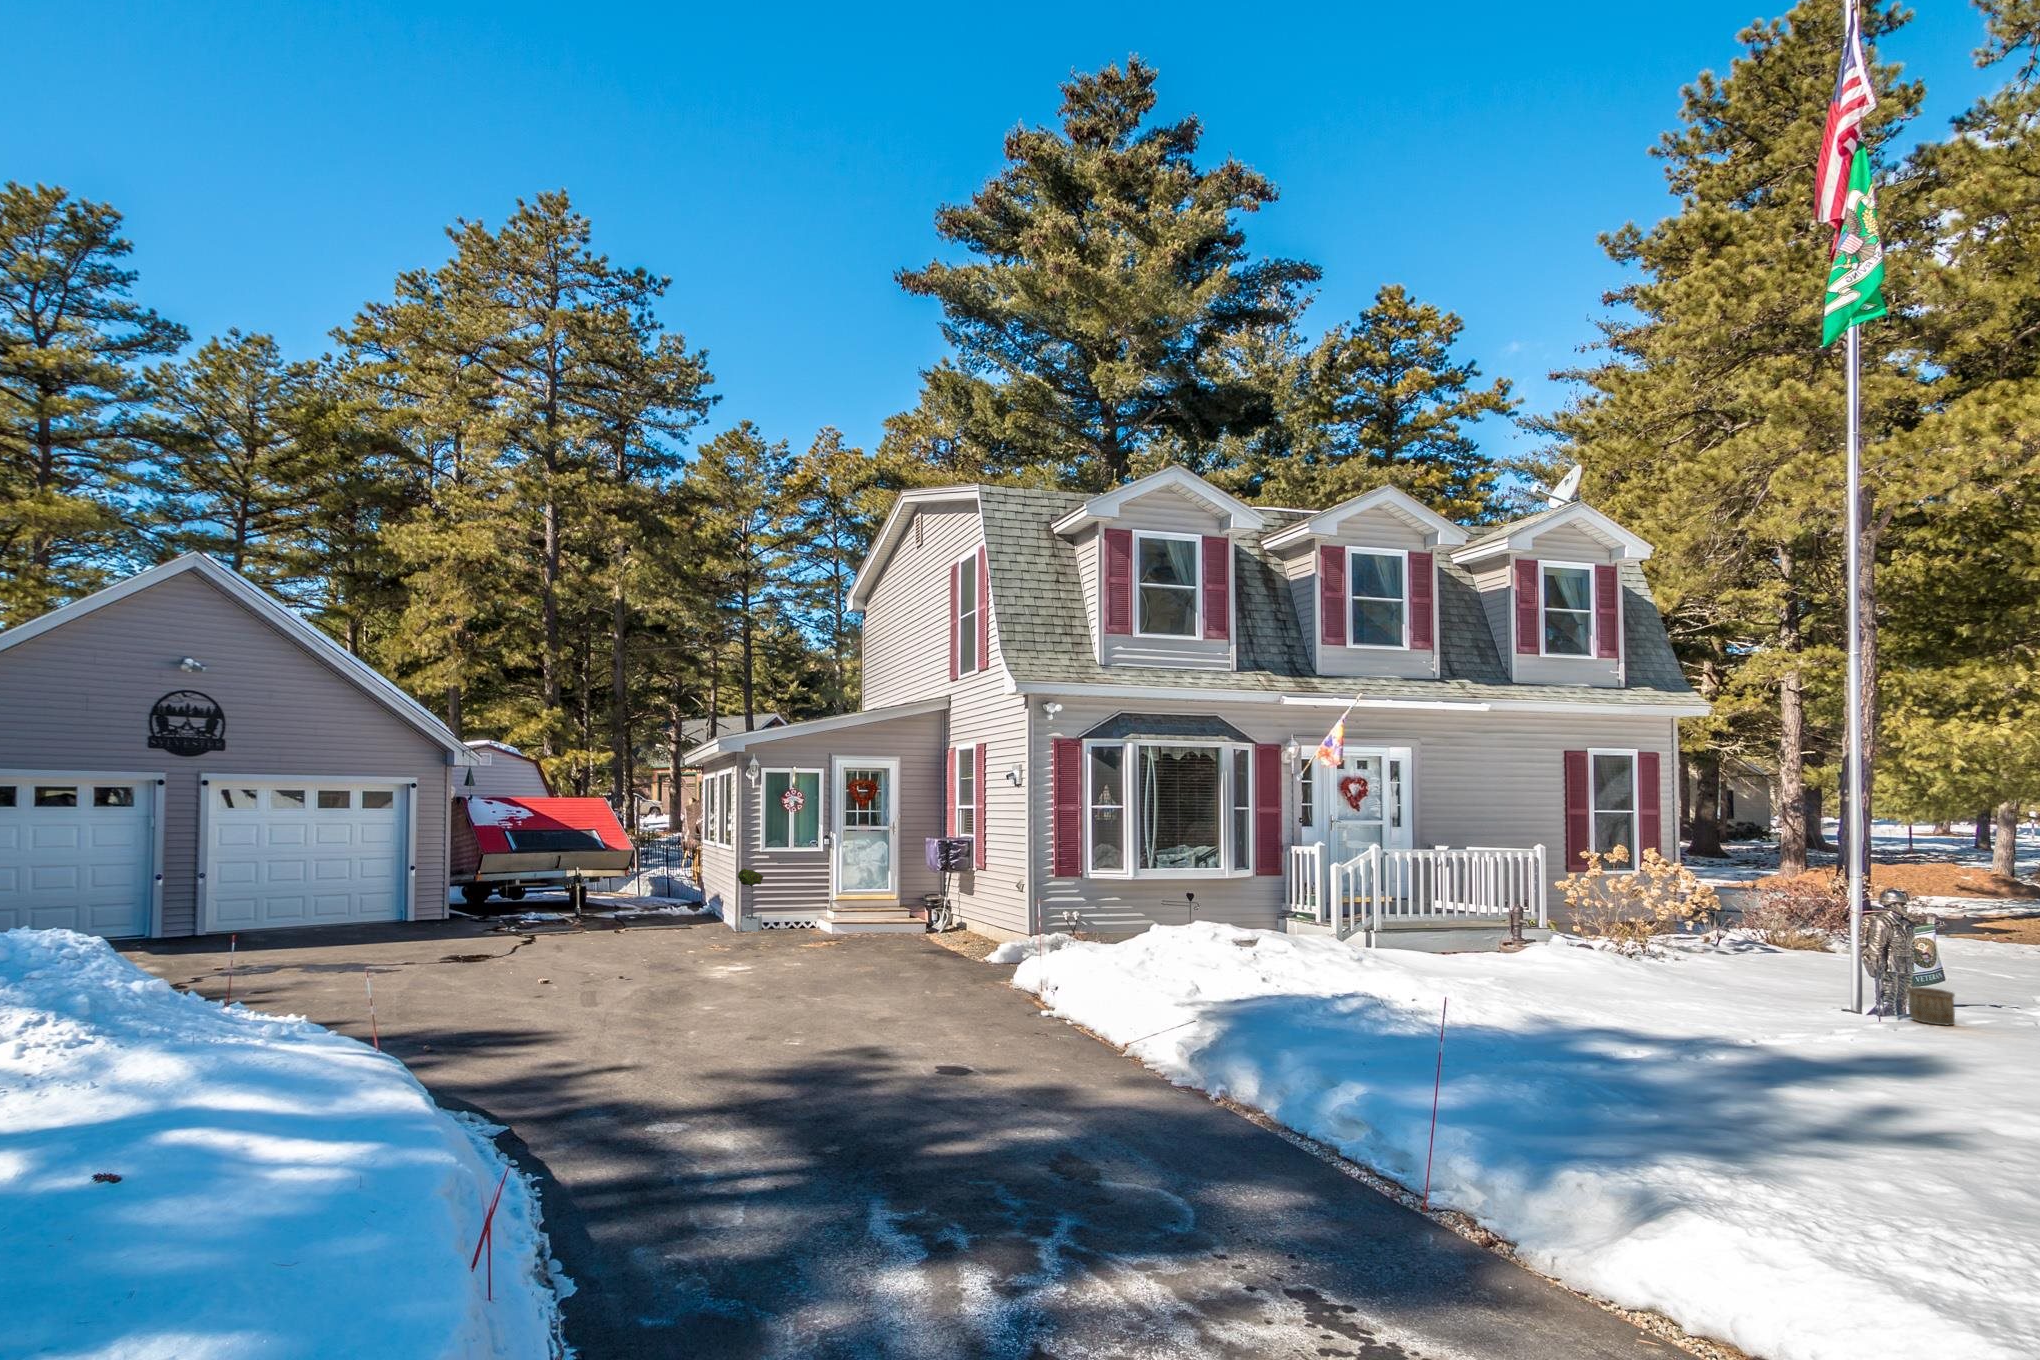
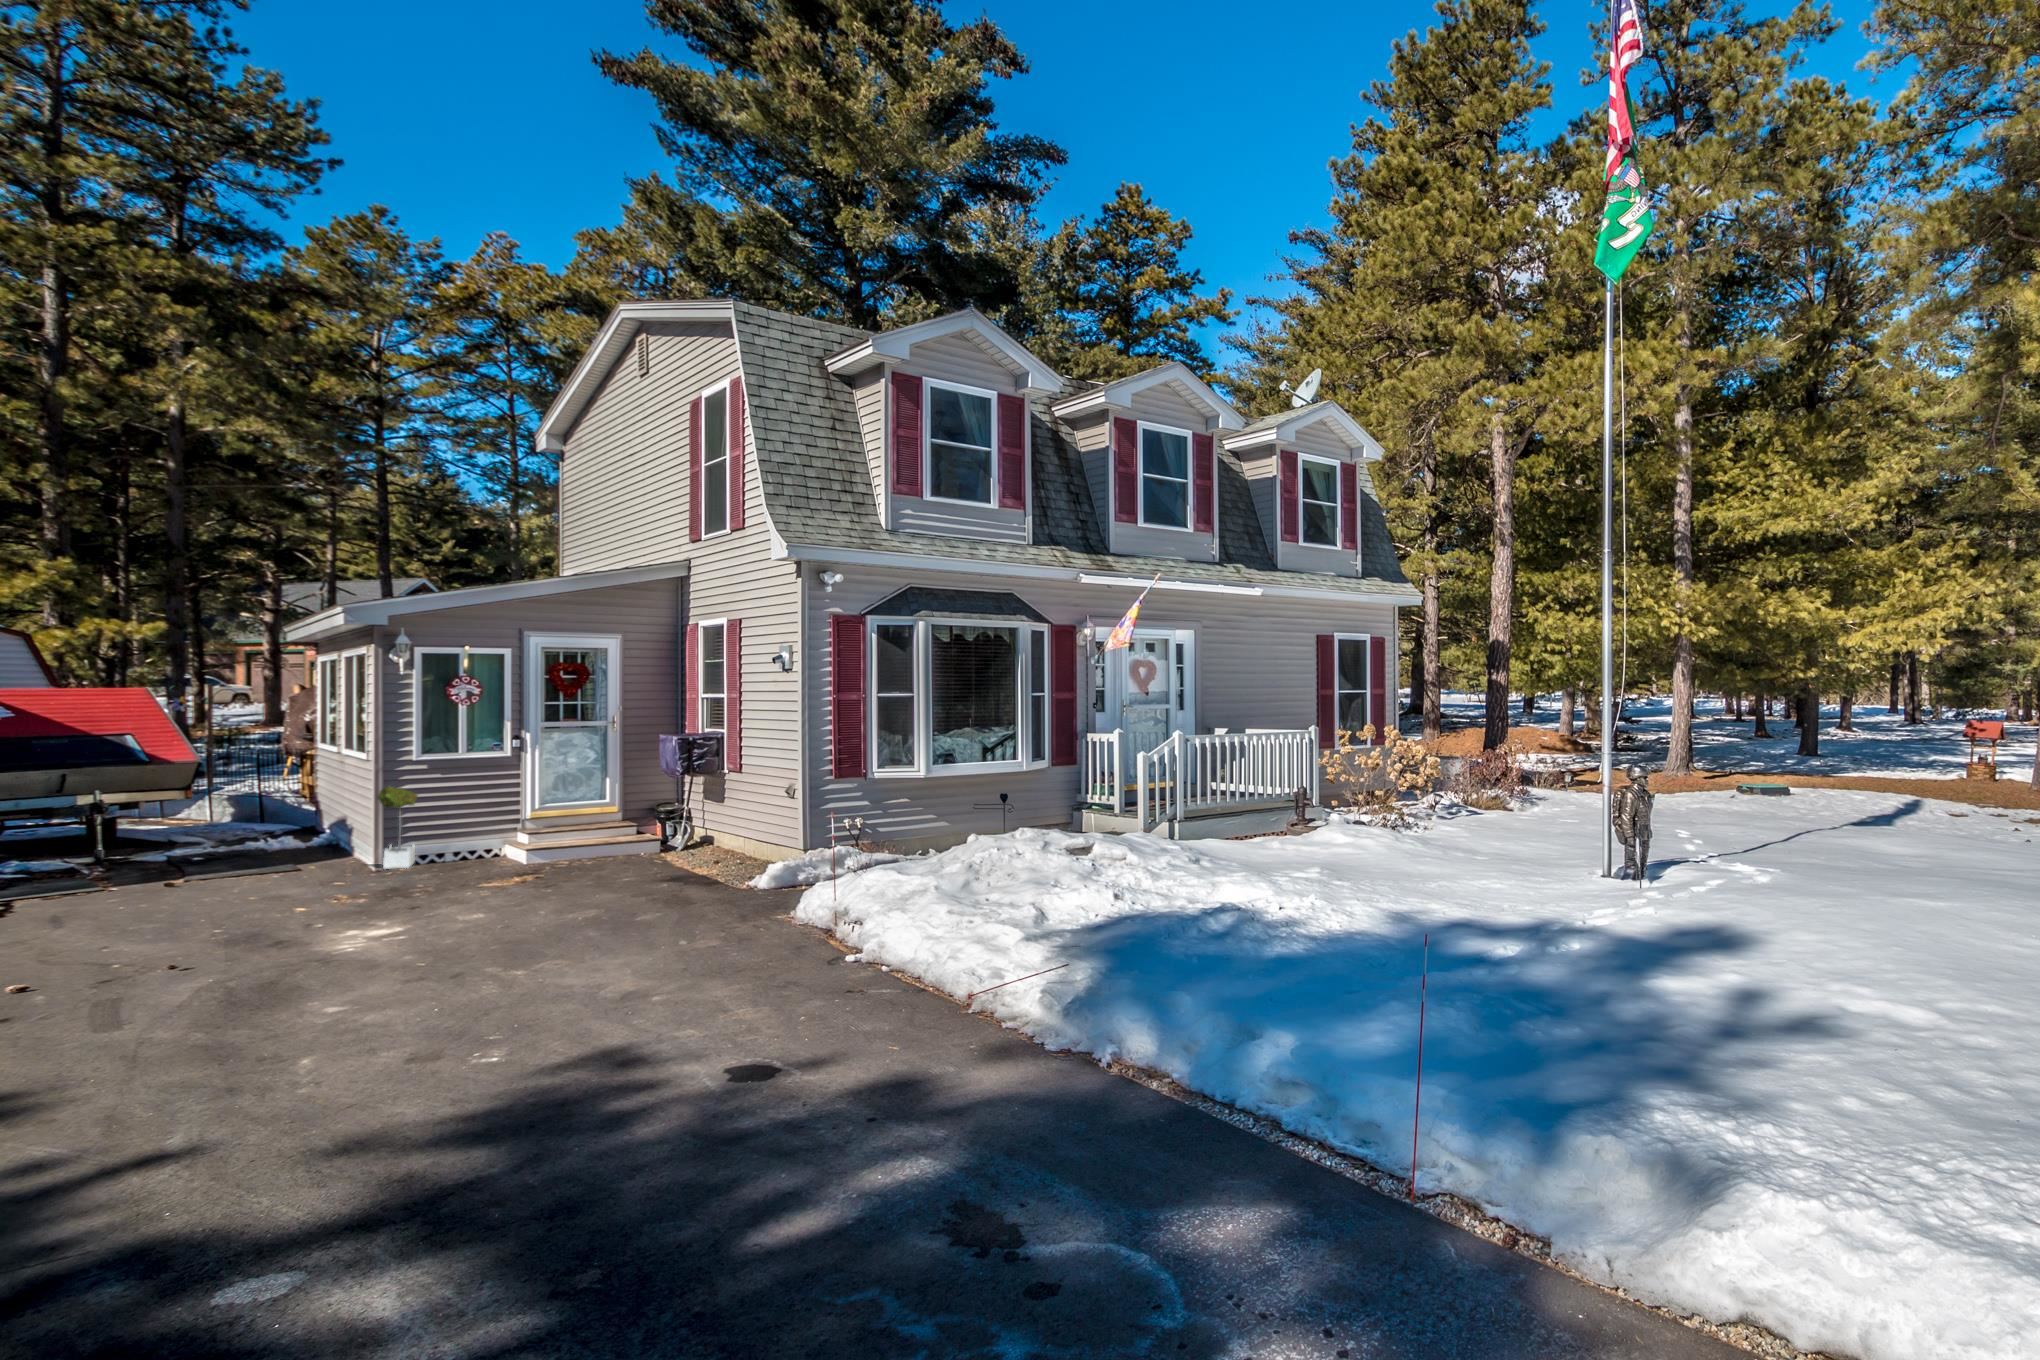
wooden bucket: present [1907,987,1955,1025] -> none [1652,848,1690,882]

